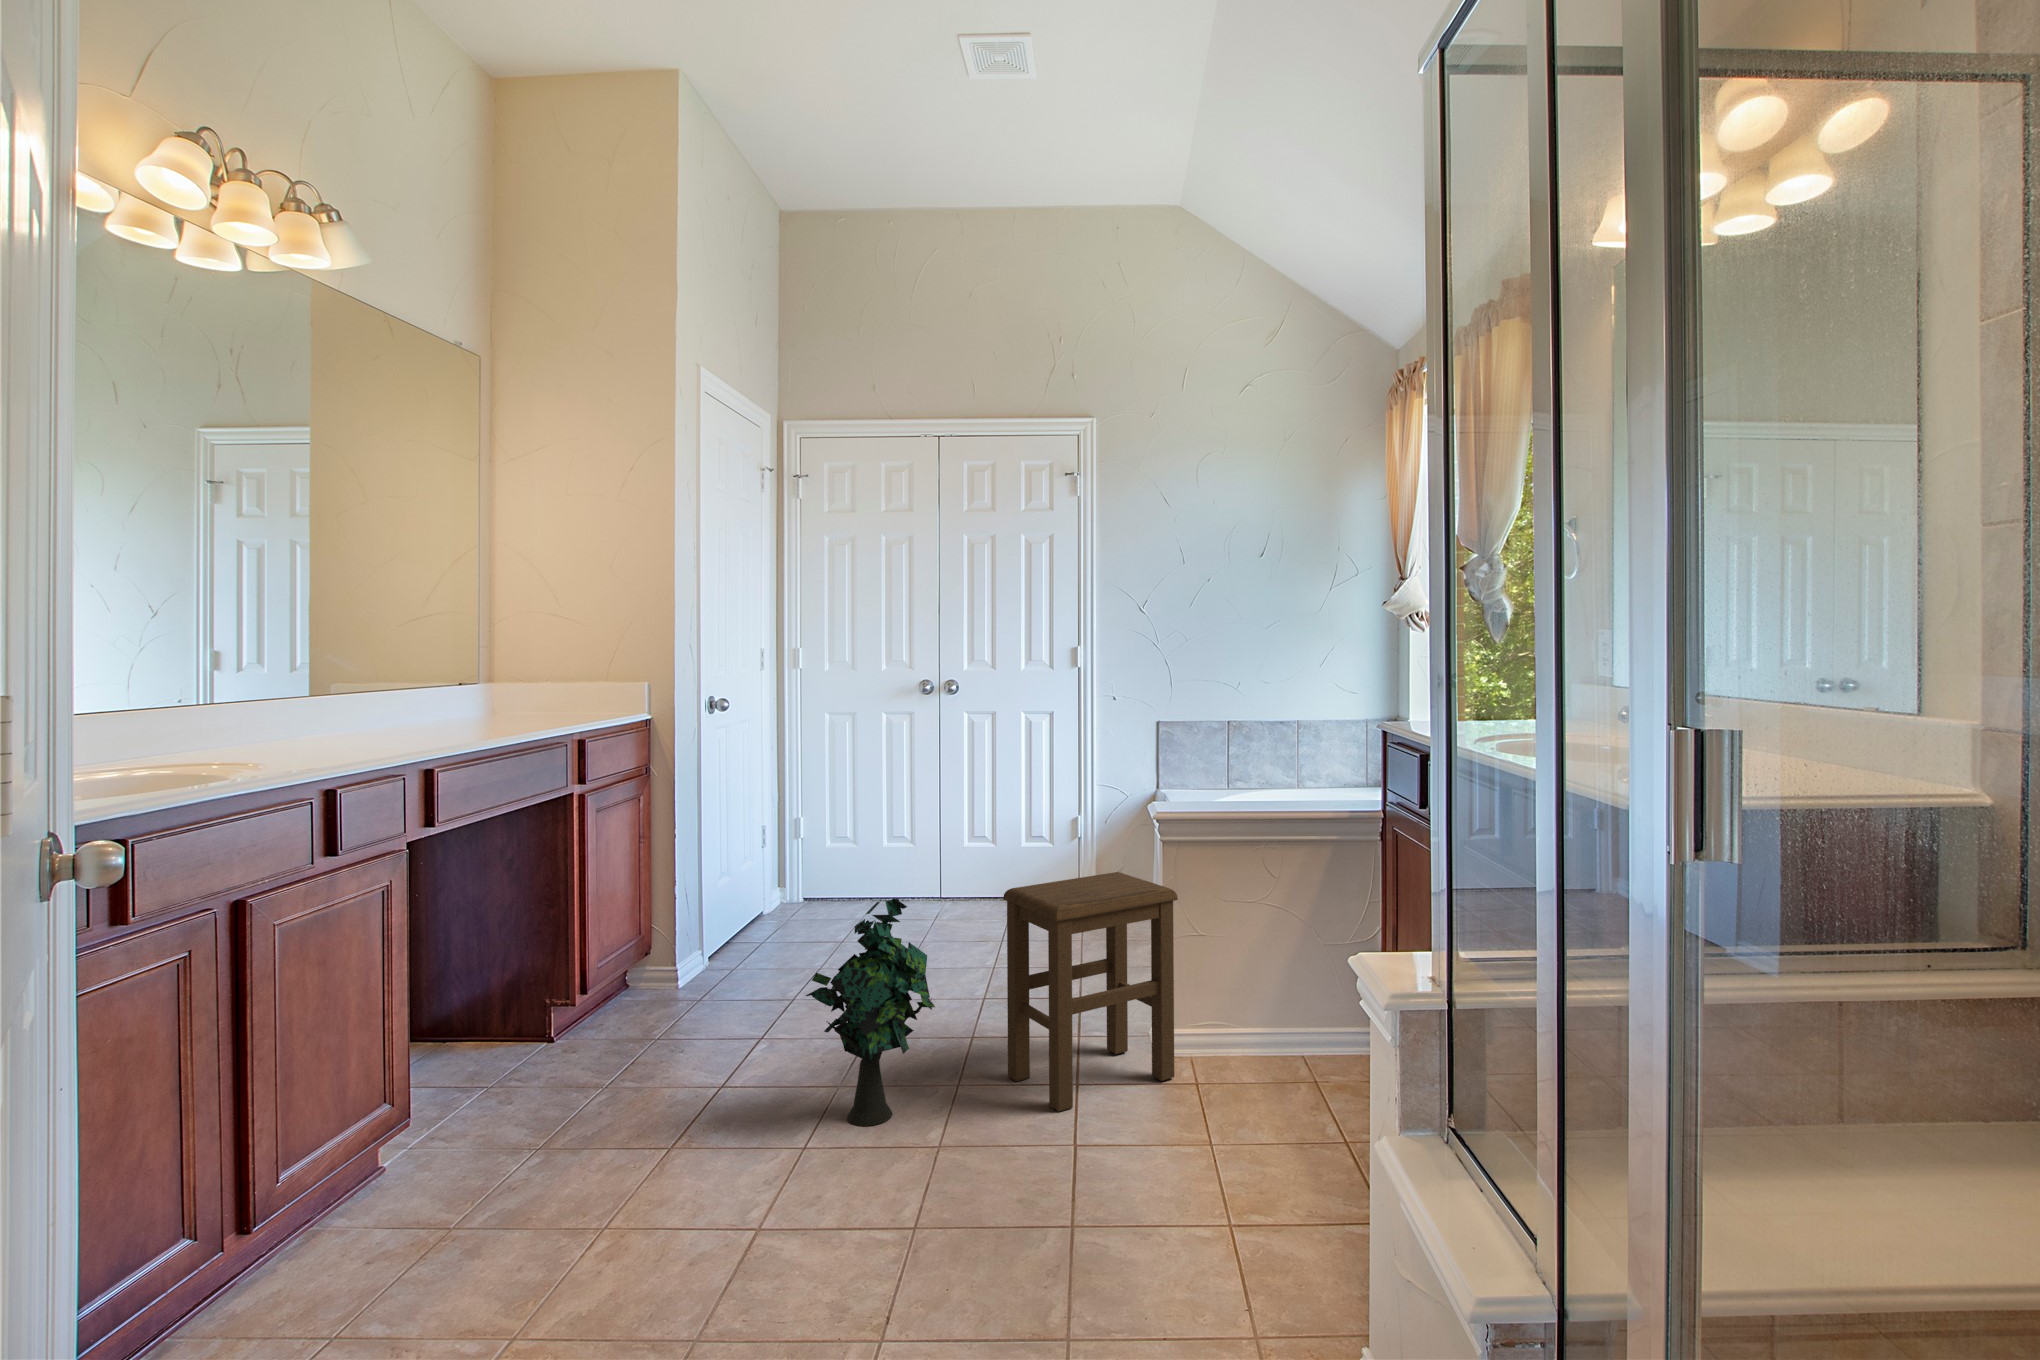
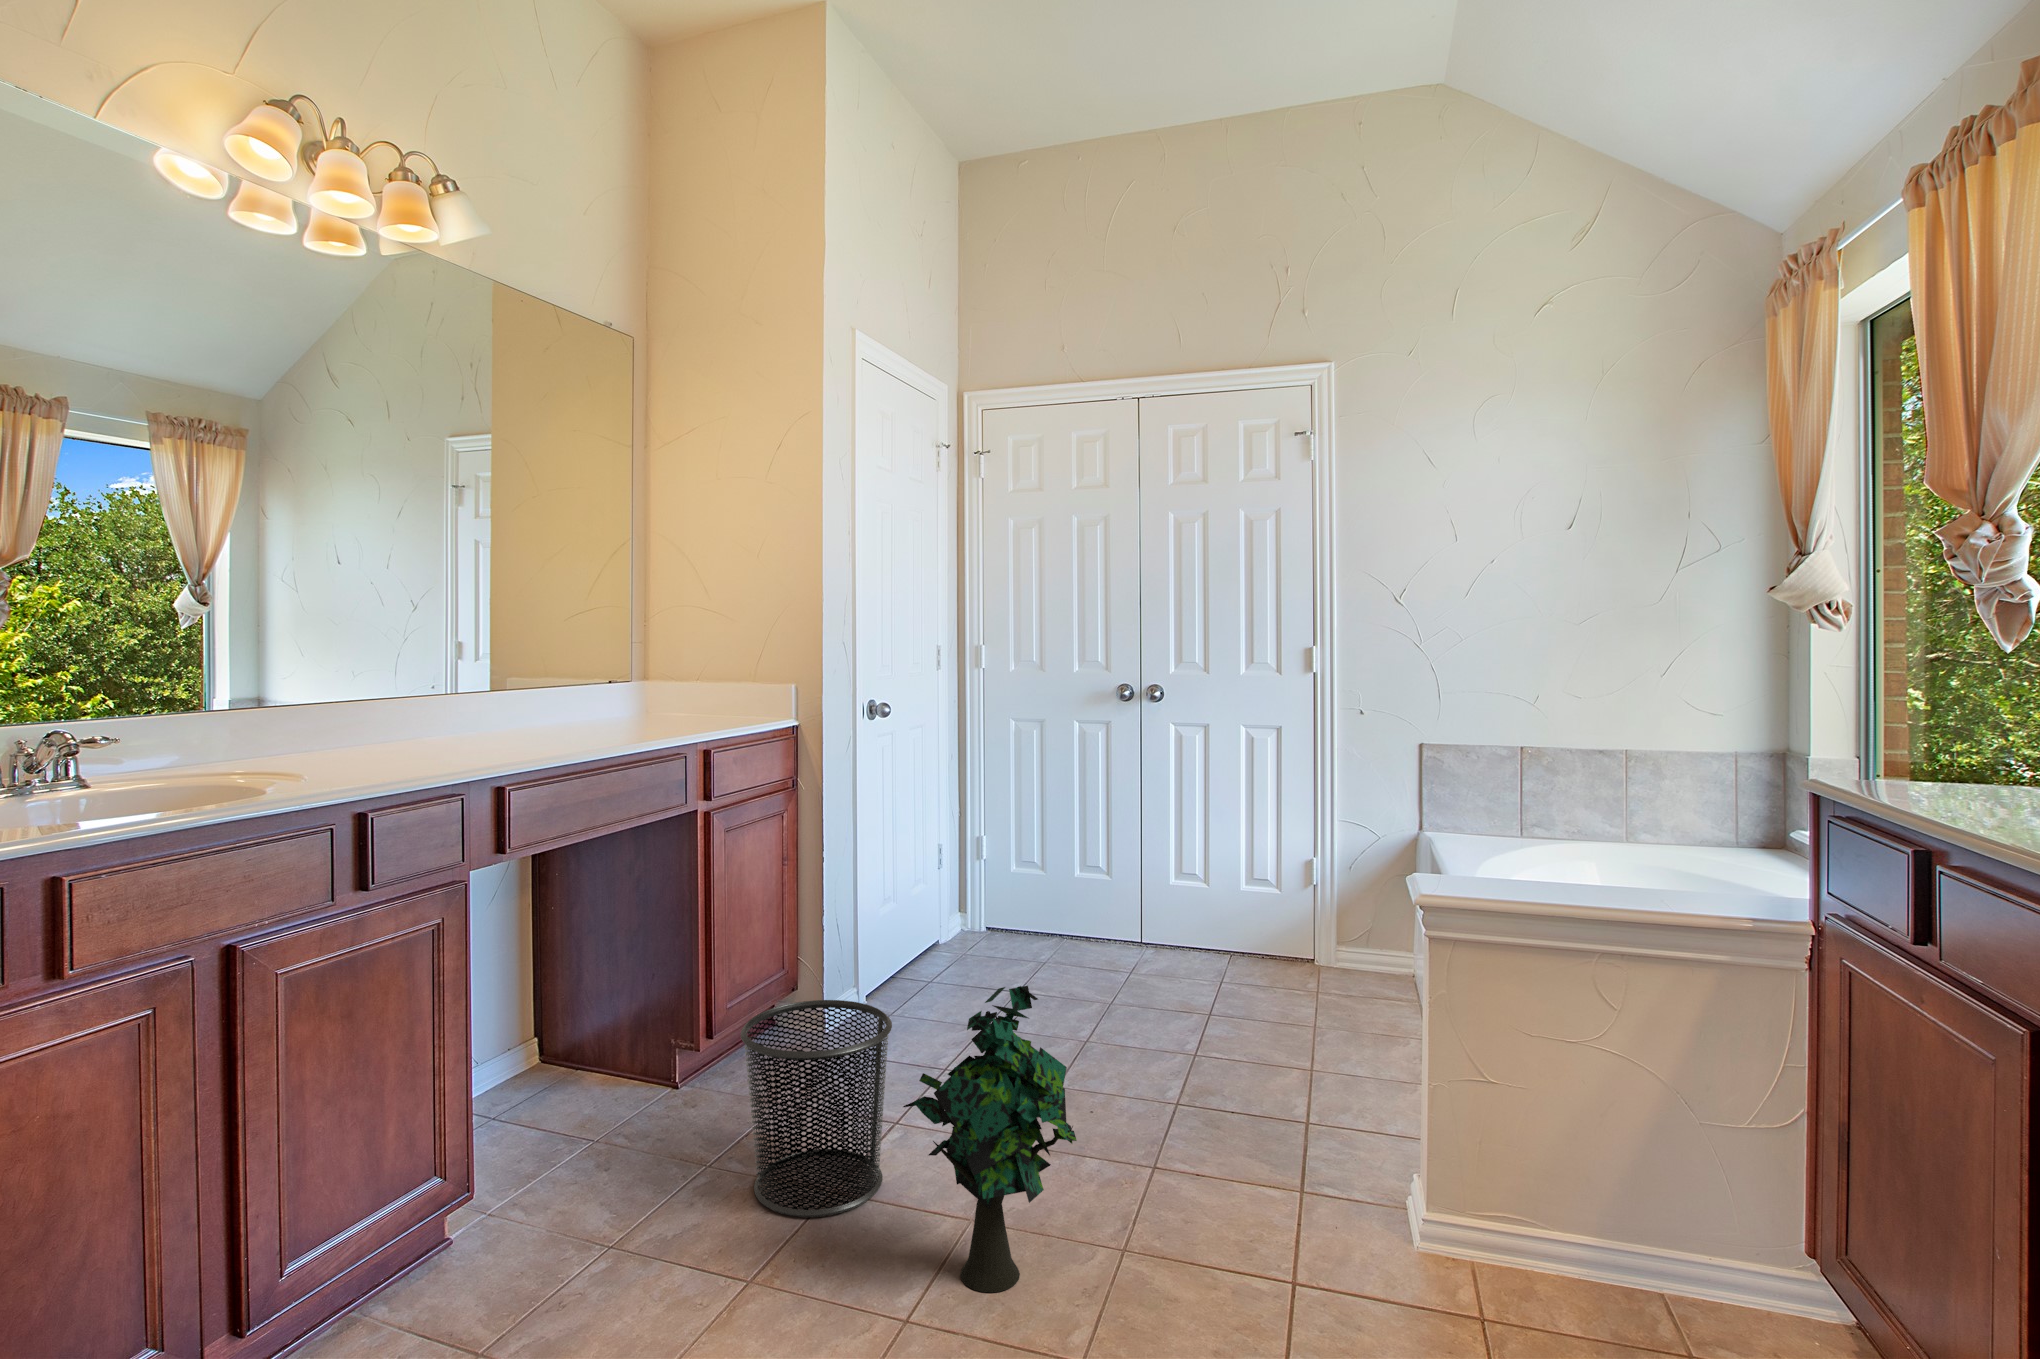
stool: present [1003,872,1178,1112] -> none [1179,966,1441,1321]
waste bin: none [647,937,777,1106] -> present [741,1000,892,1217]

